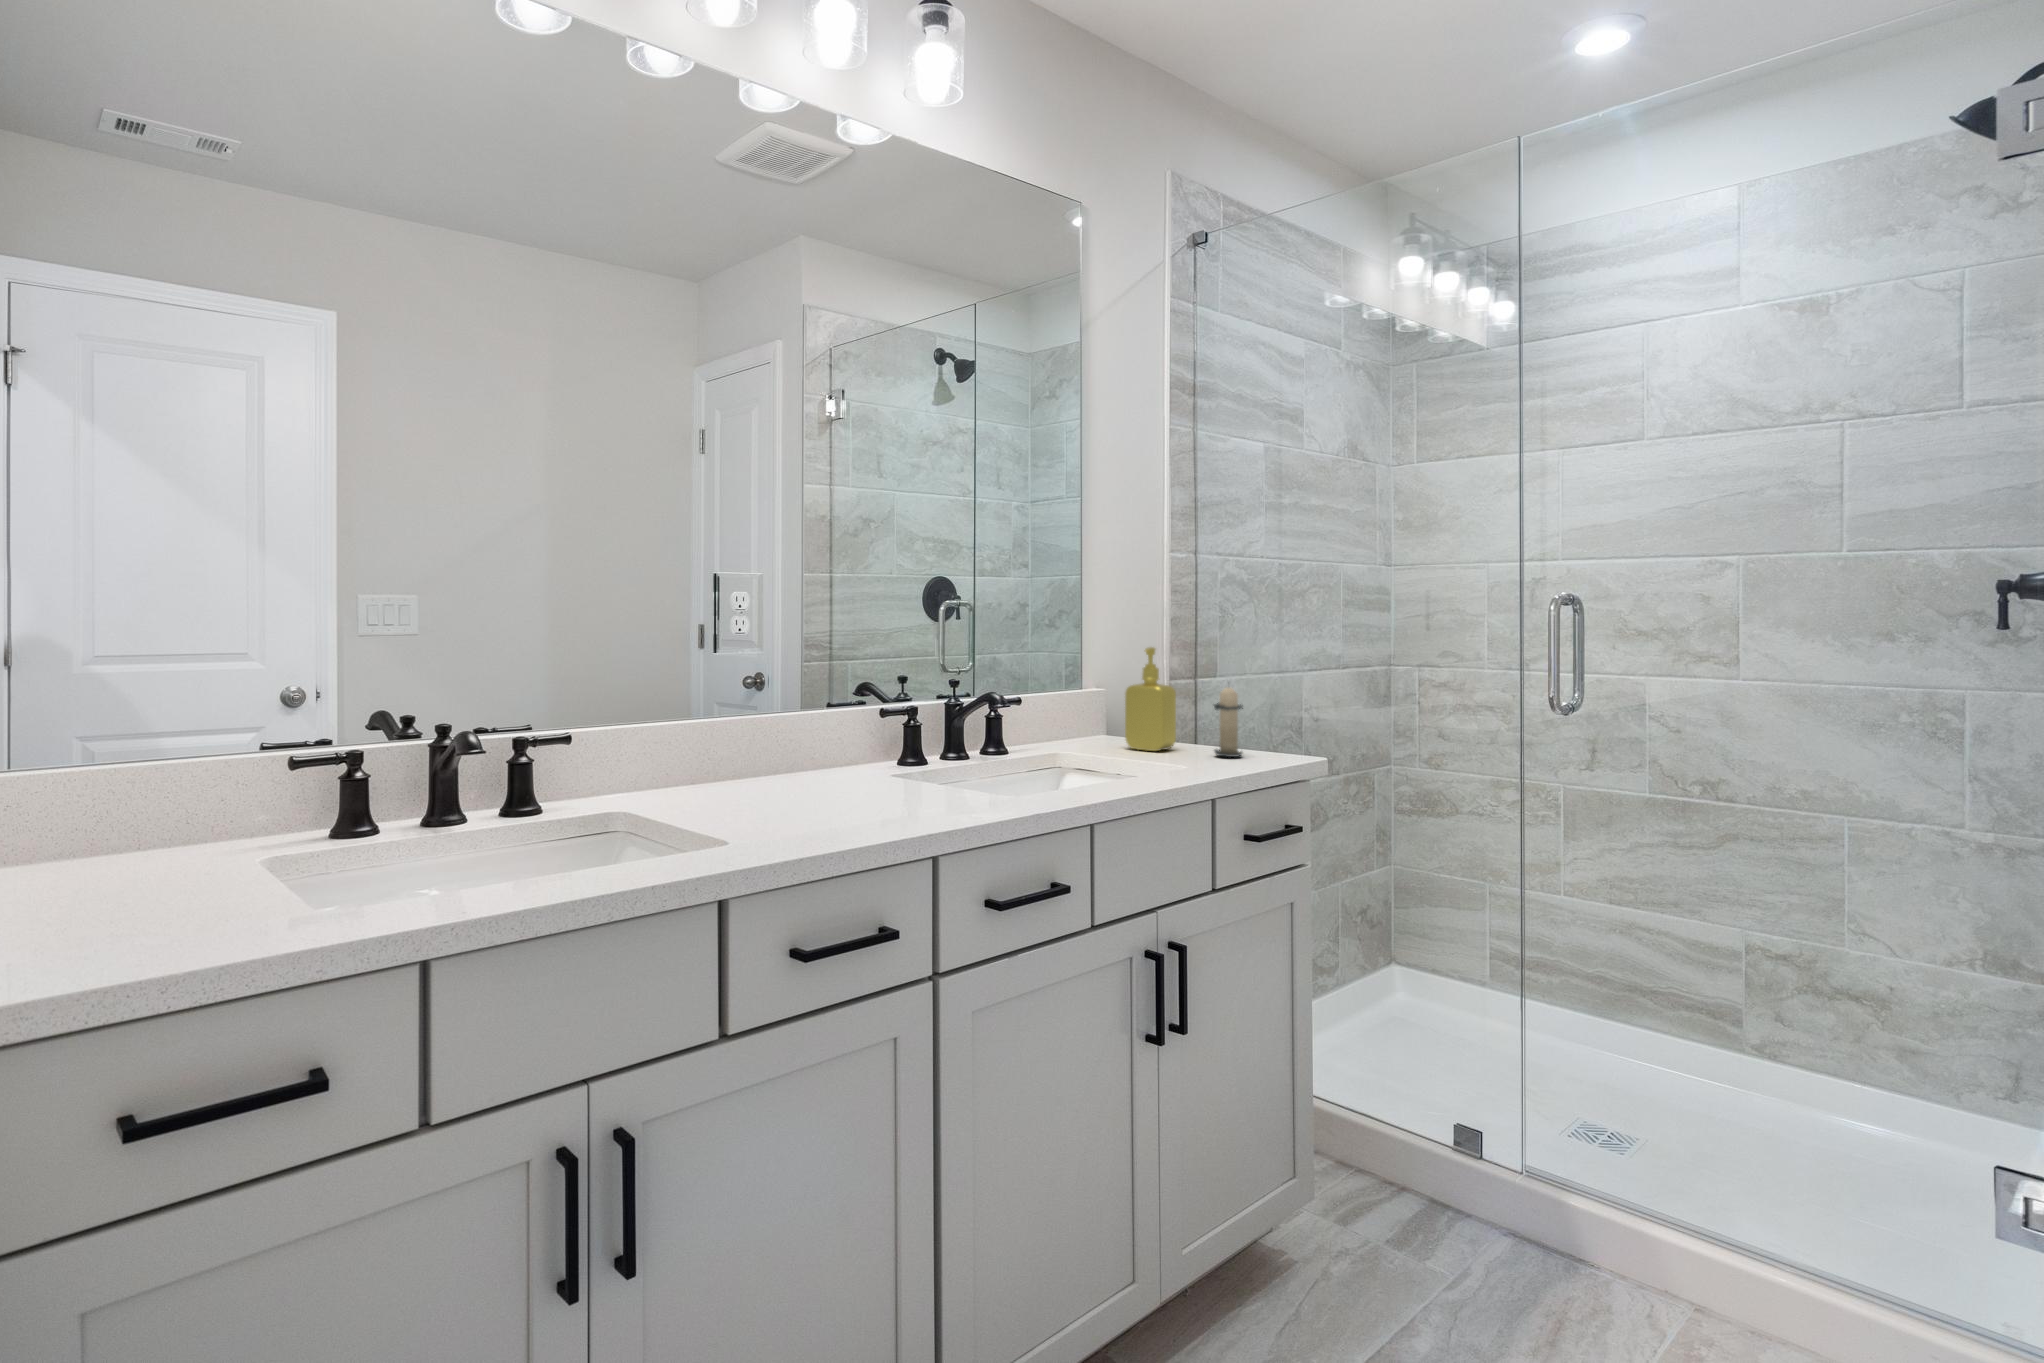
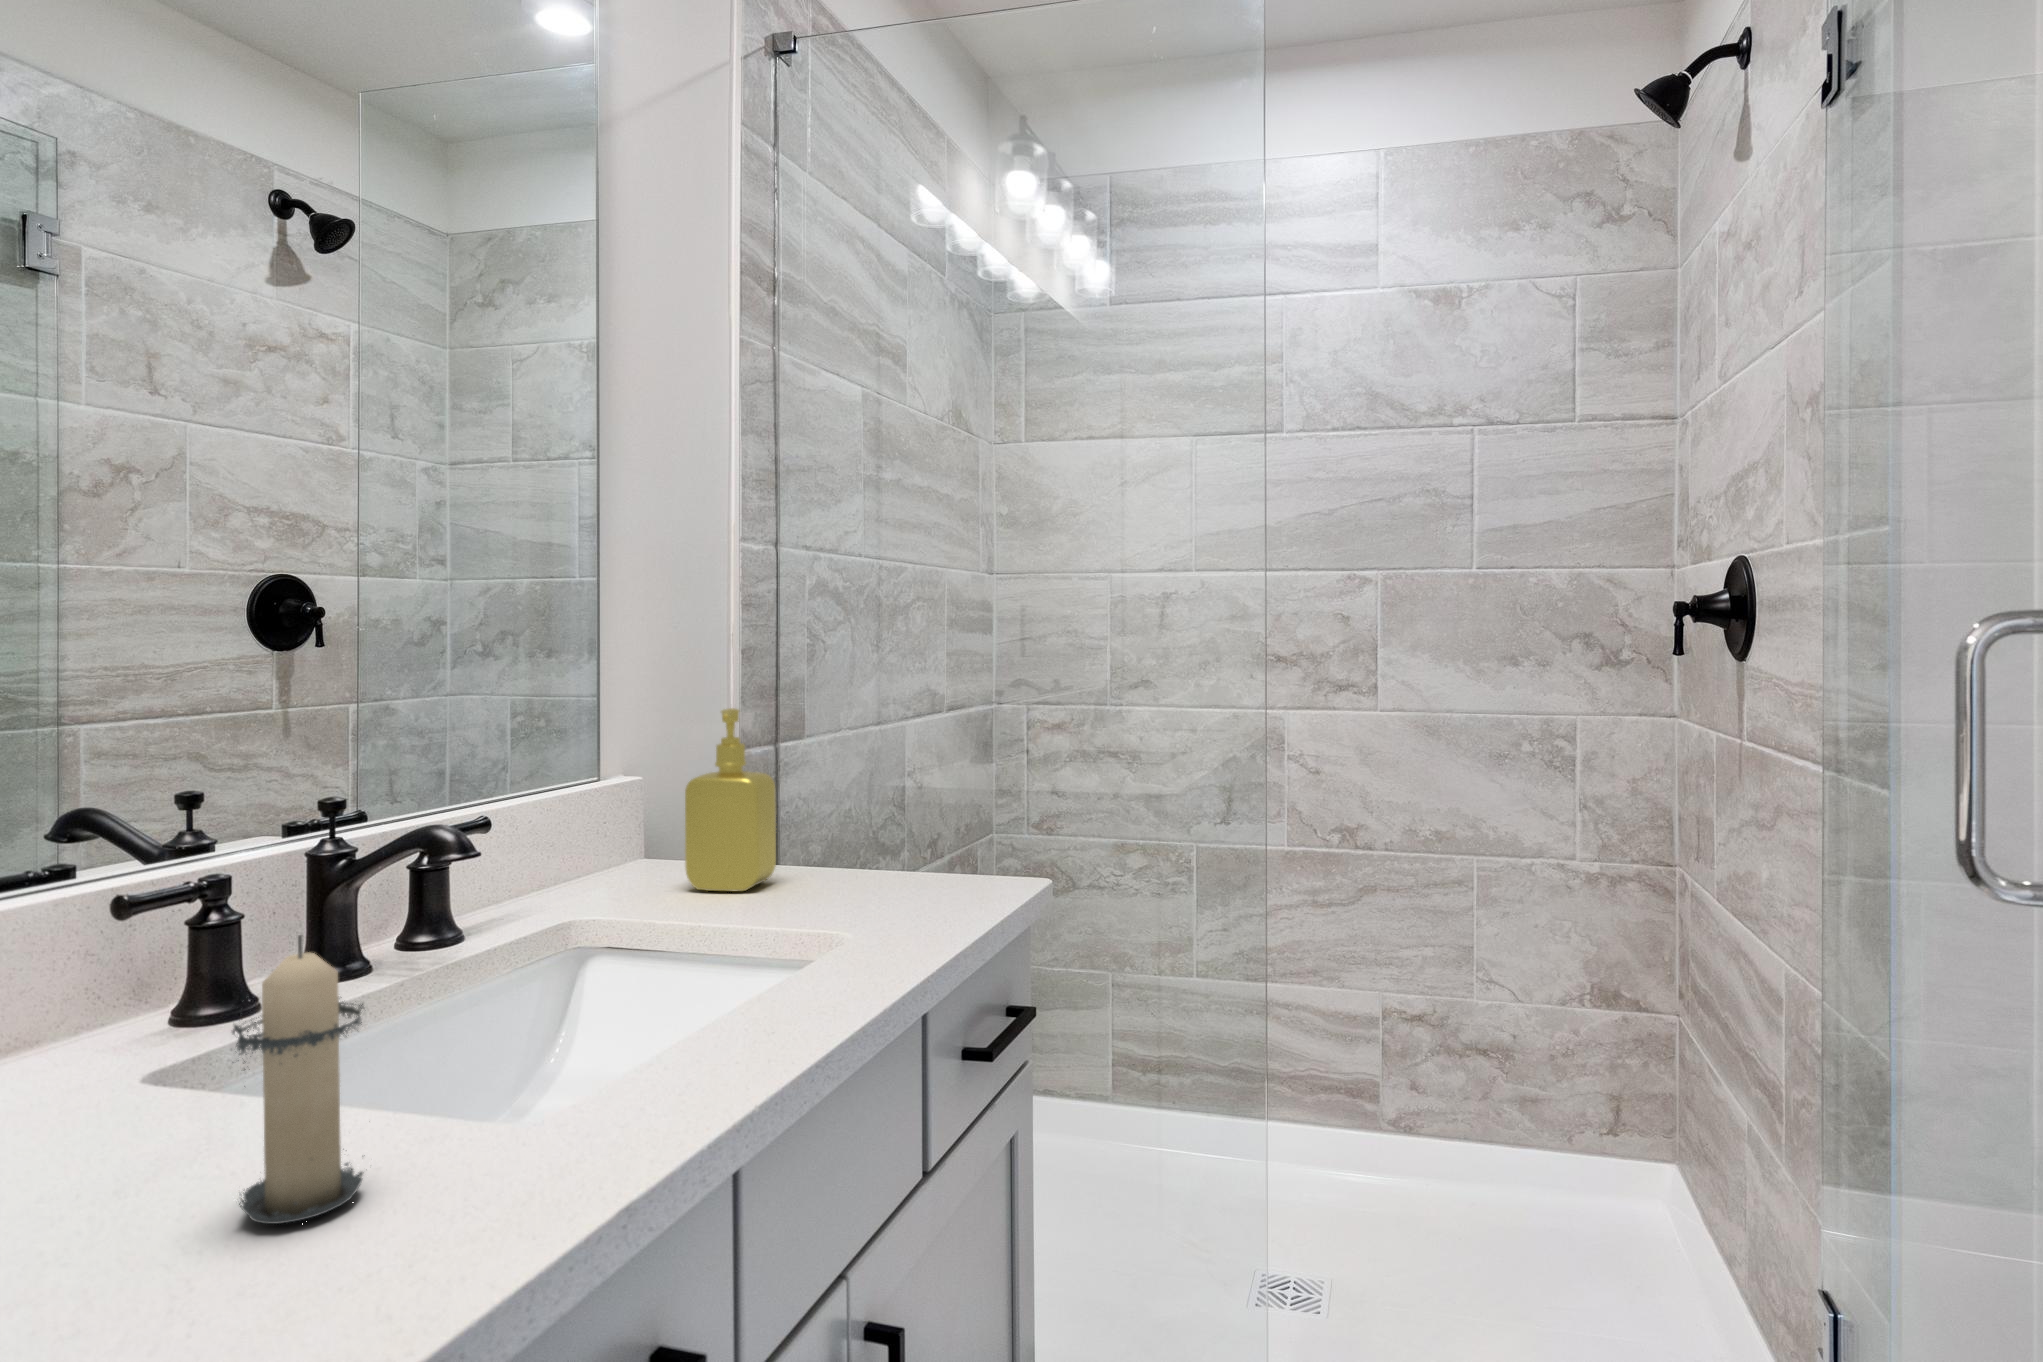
candle: present [1214,687,1243,757] -> present [232,935,364,1224]

